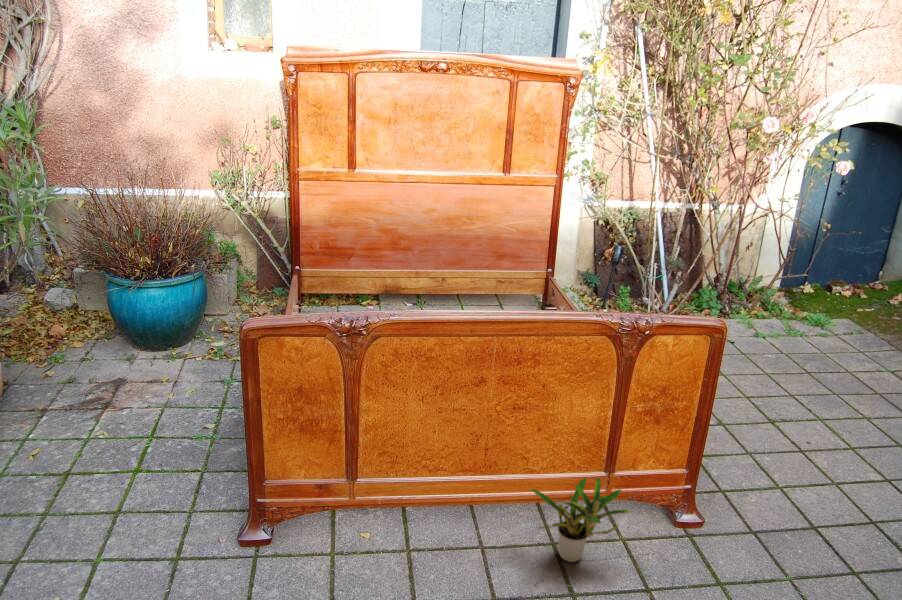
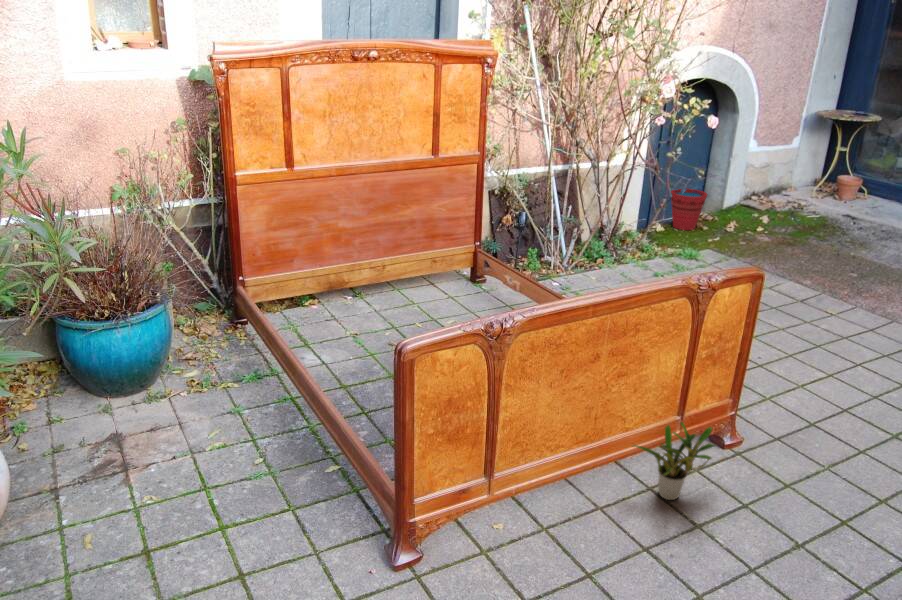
bucket: none [830,248,876,297] -> present [671,189,707,230]

